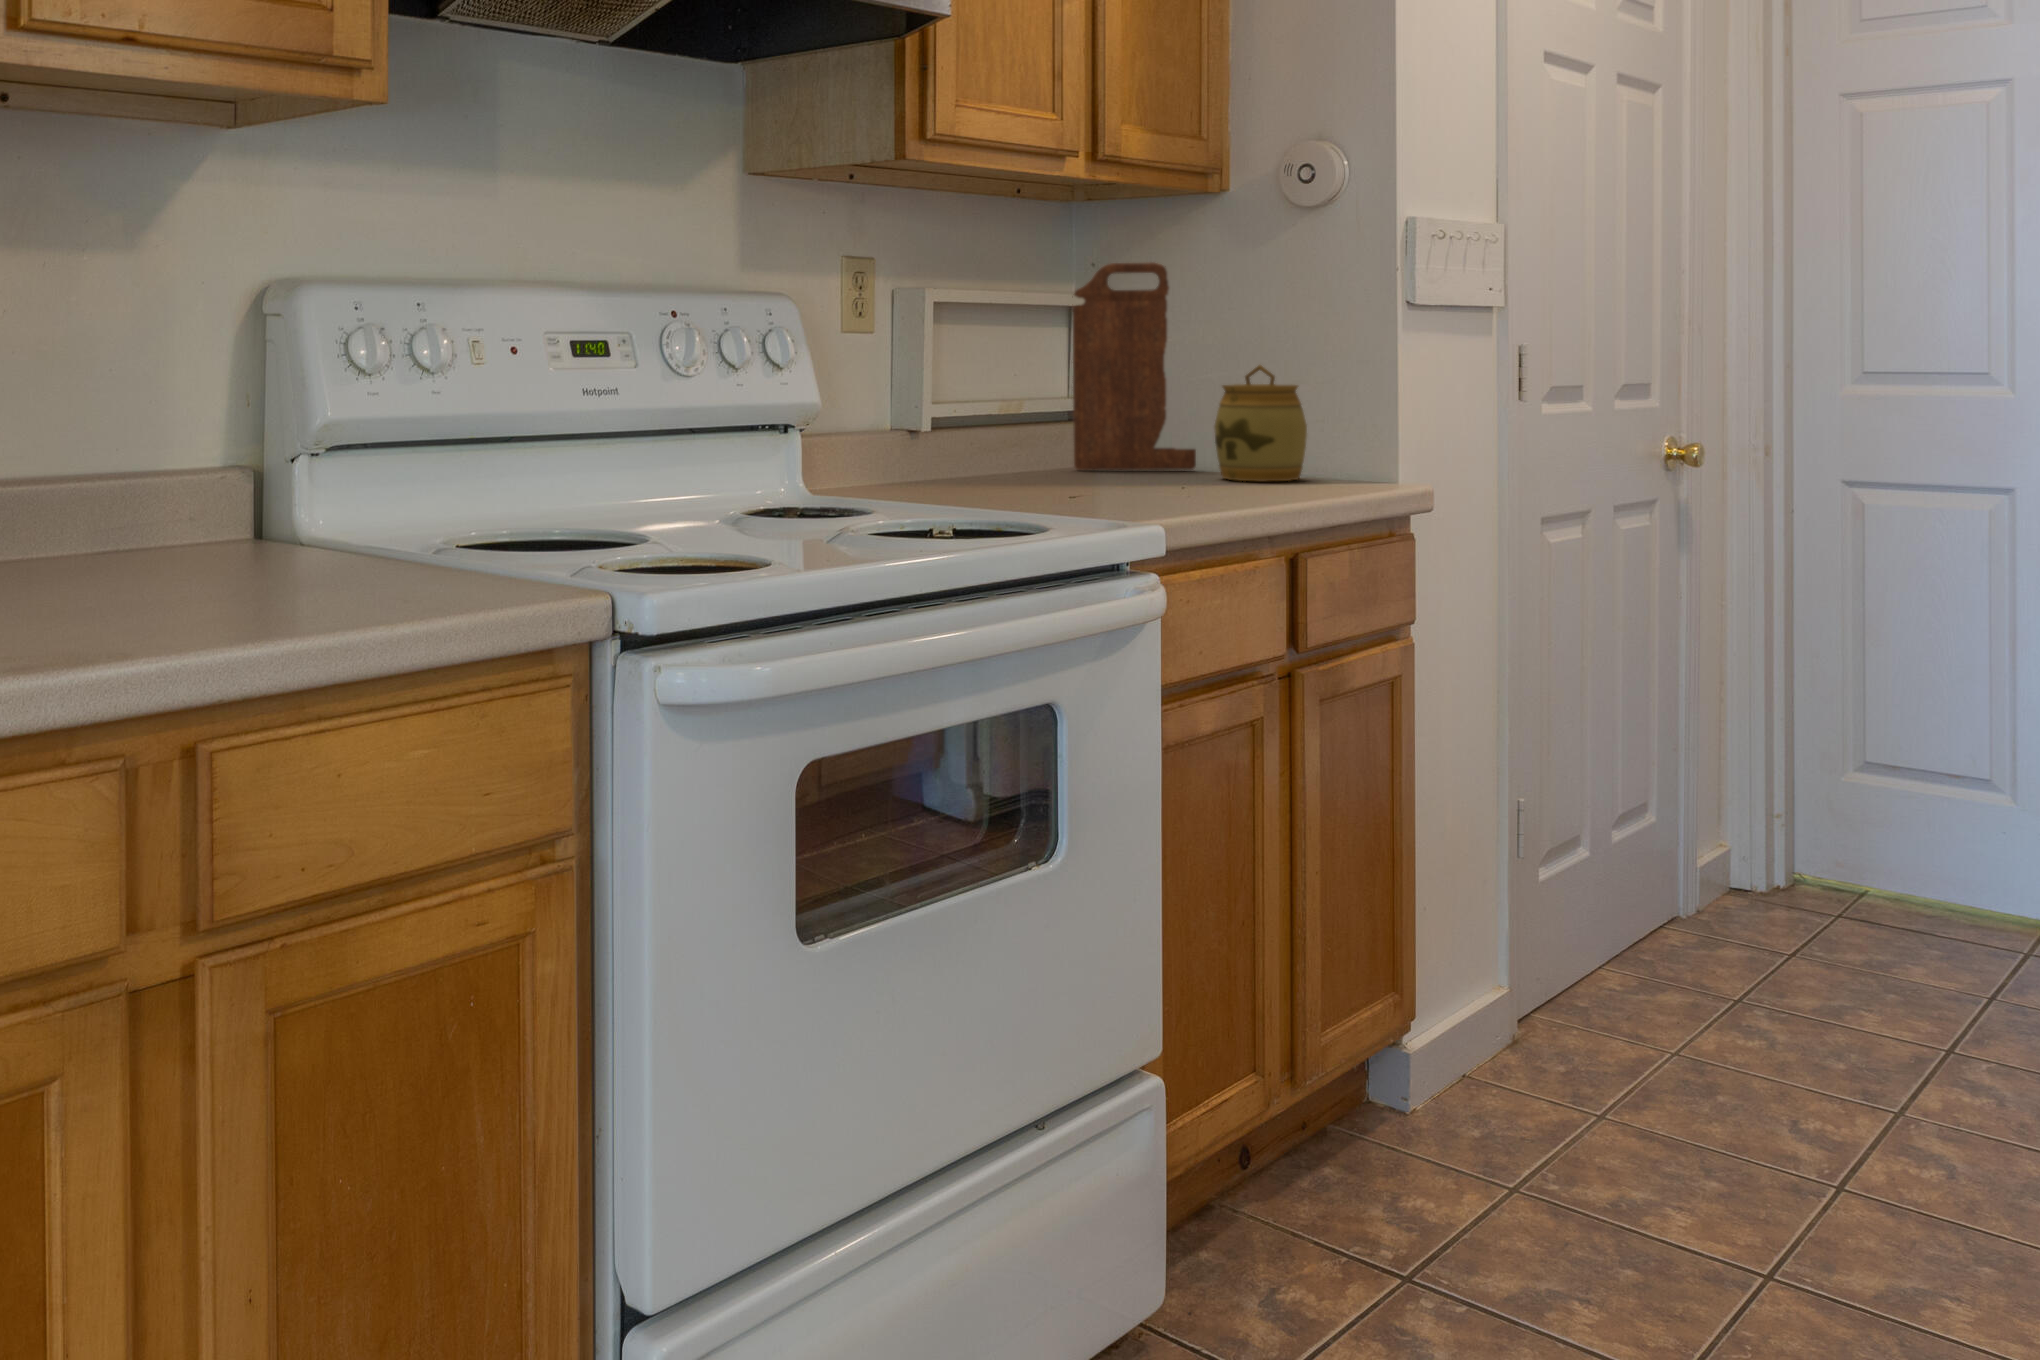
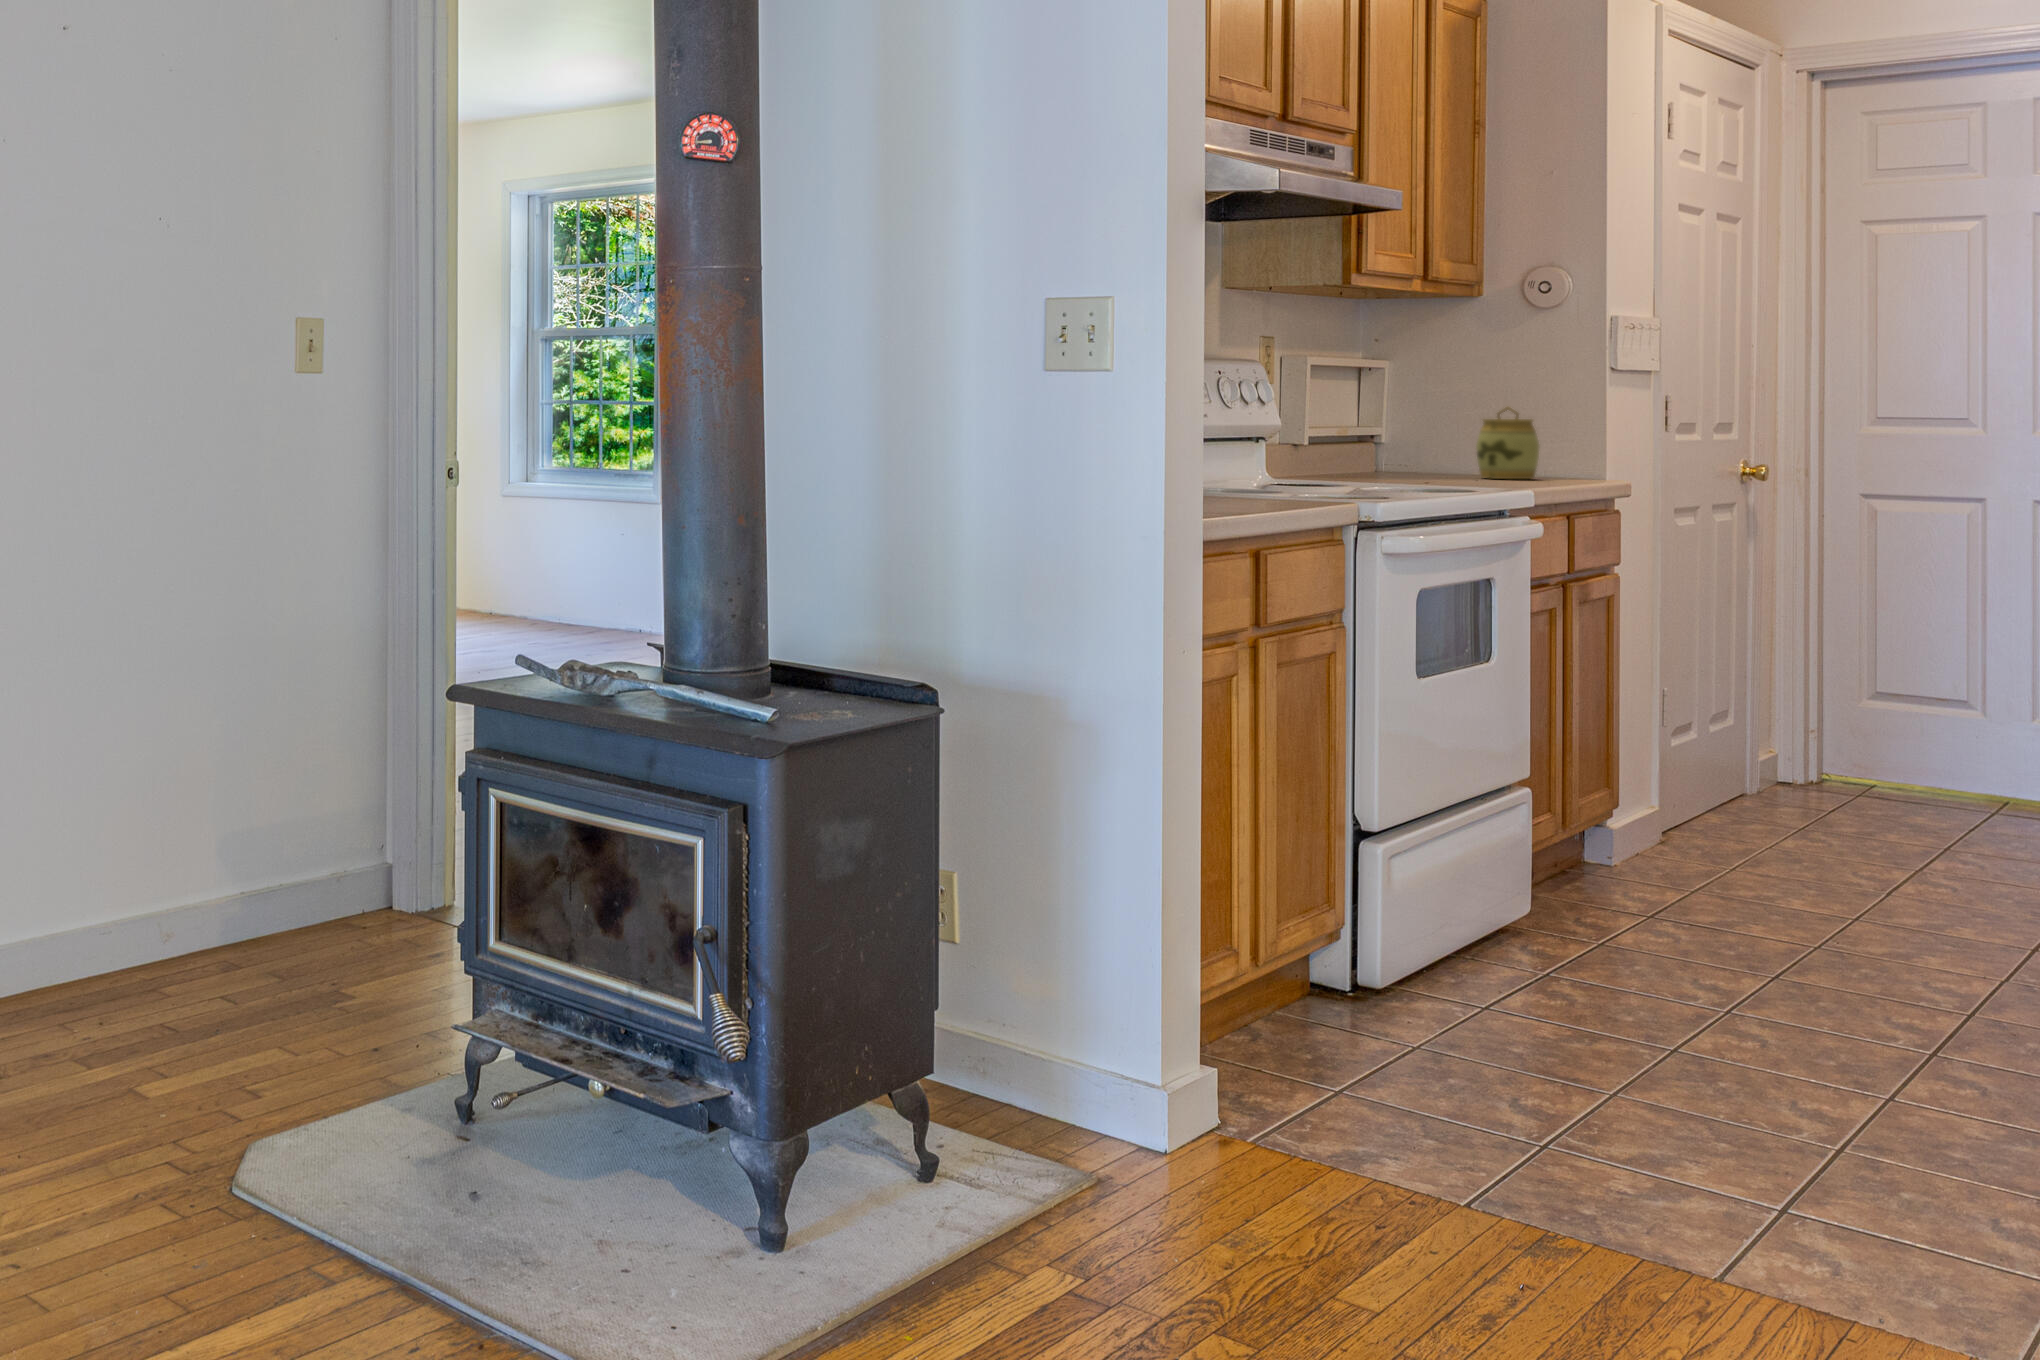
cutting board: present [1073,262,1196,470] -> none [1366,339,1449,474]

